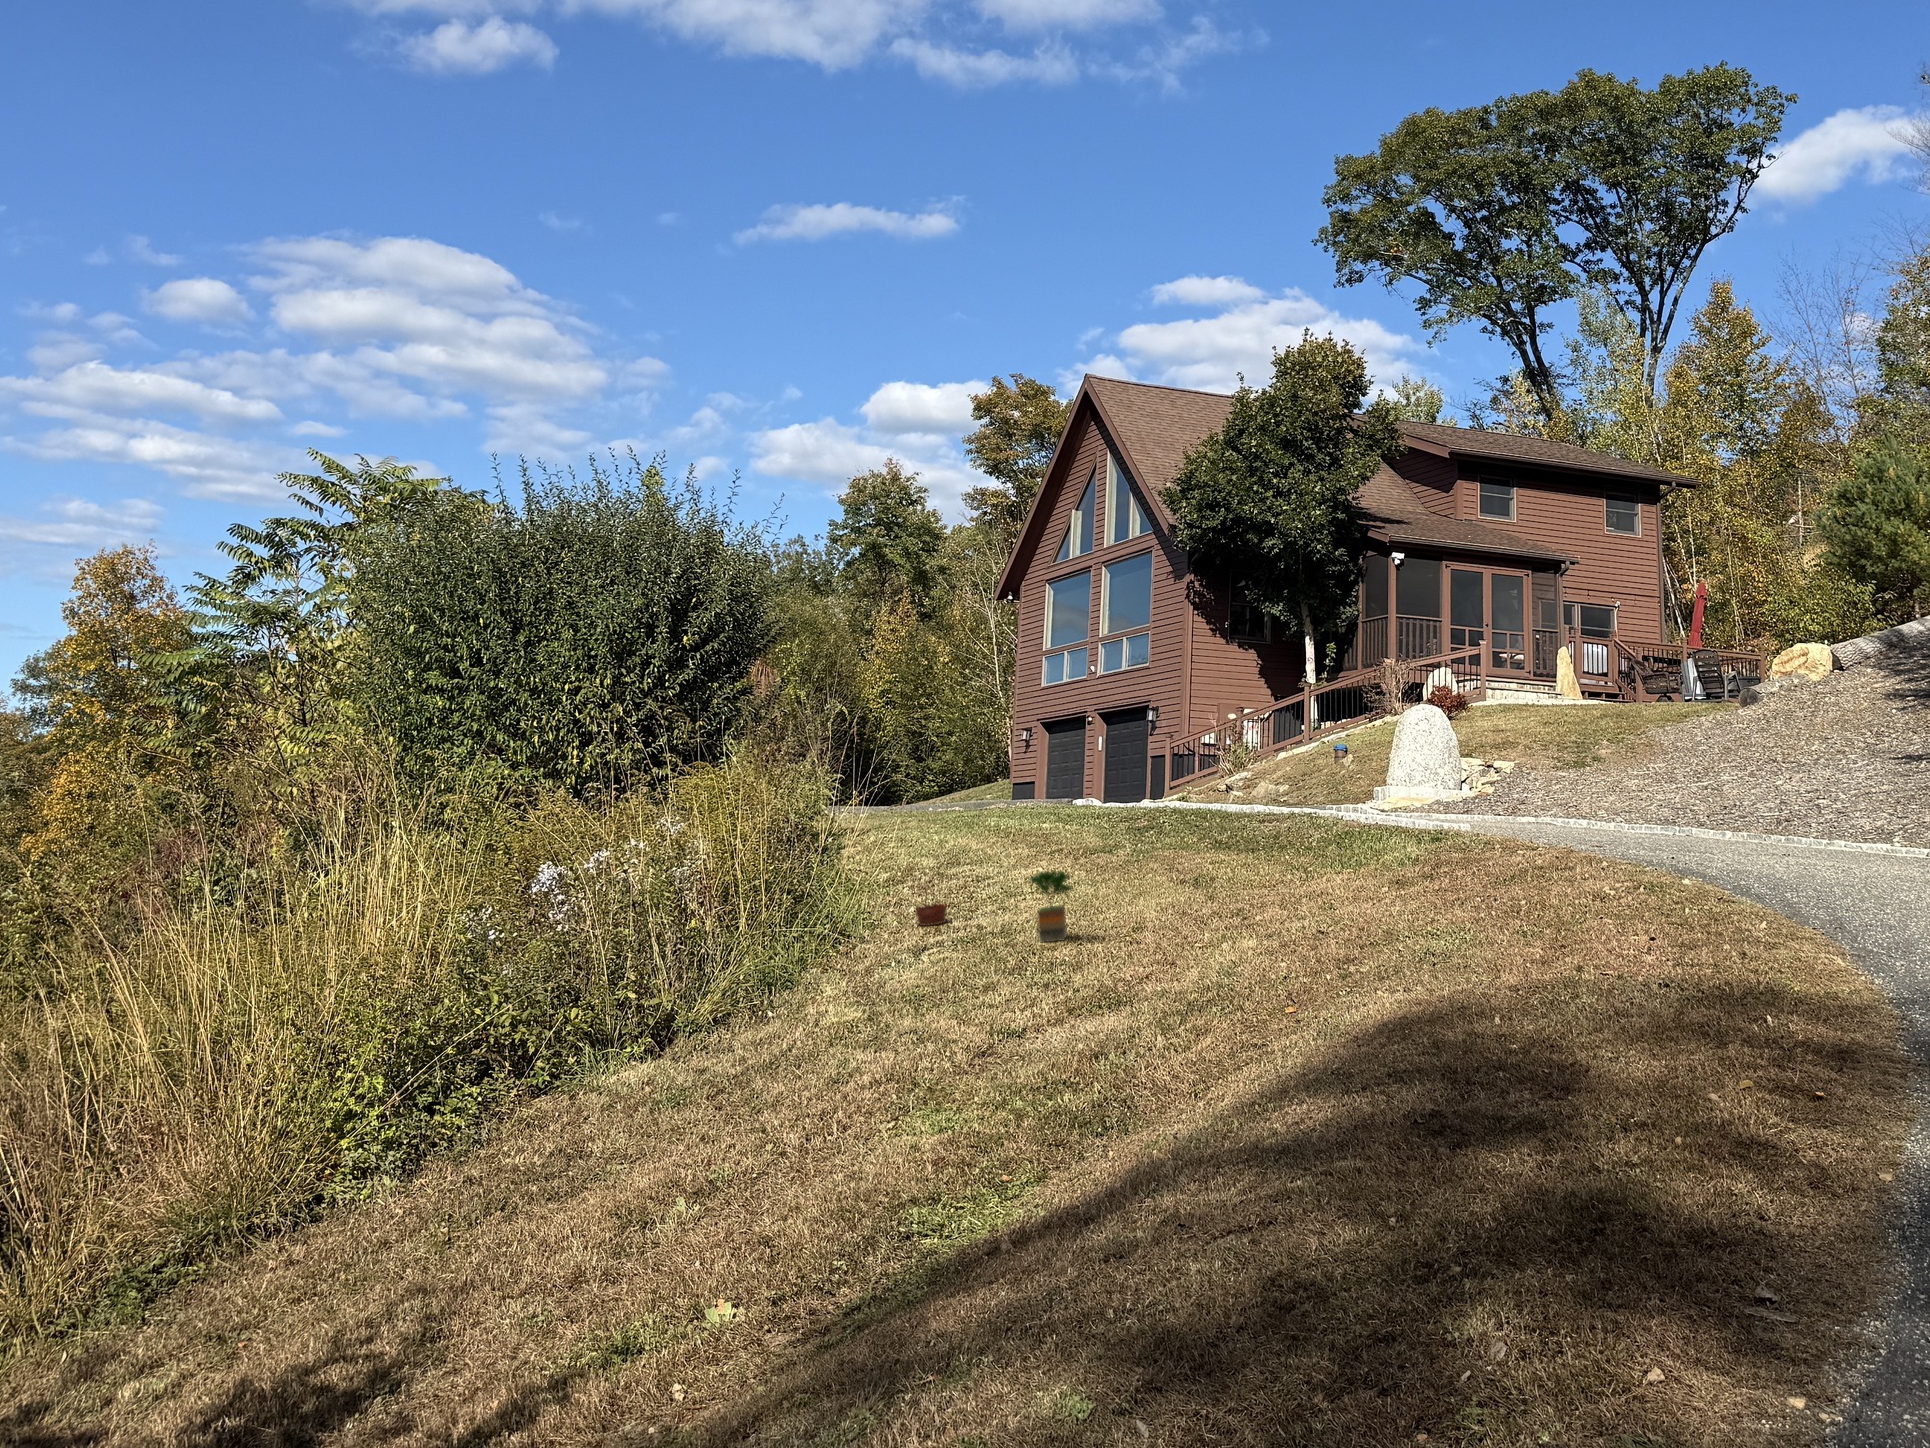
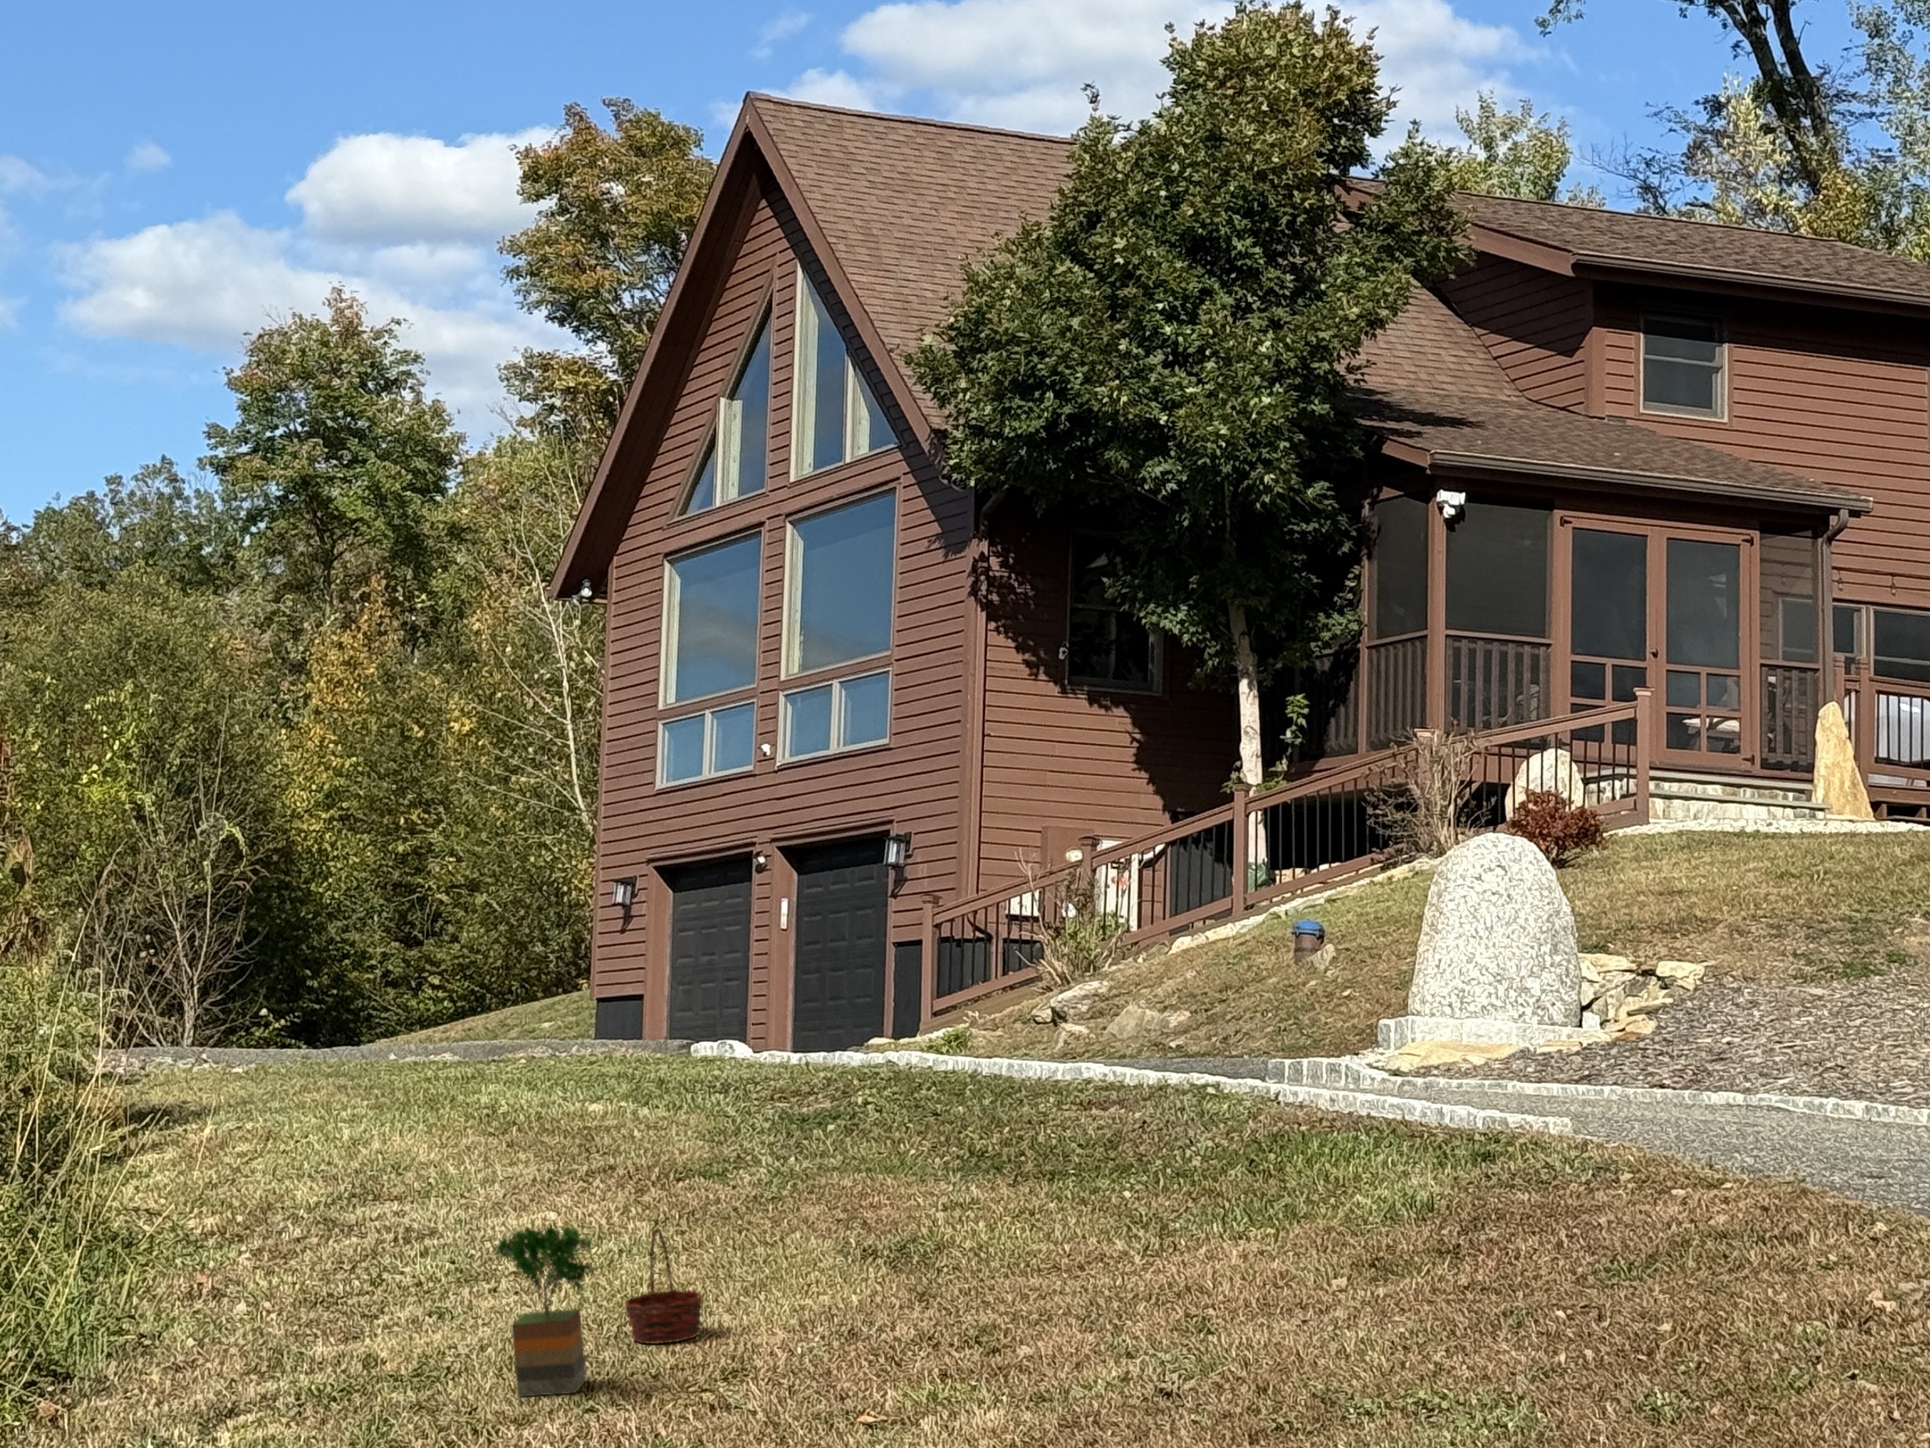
basket: present [915,882,947,926] -> present [625,1229,703,1344]

